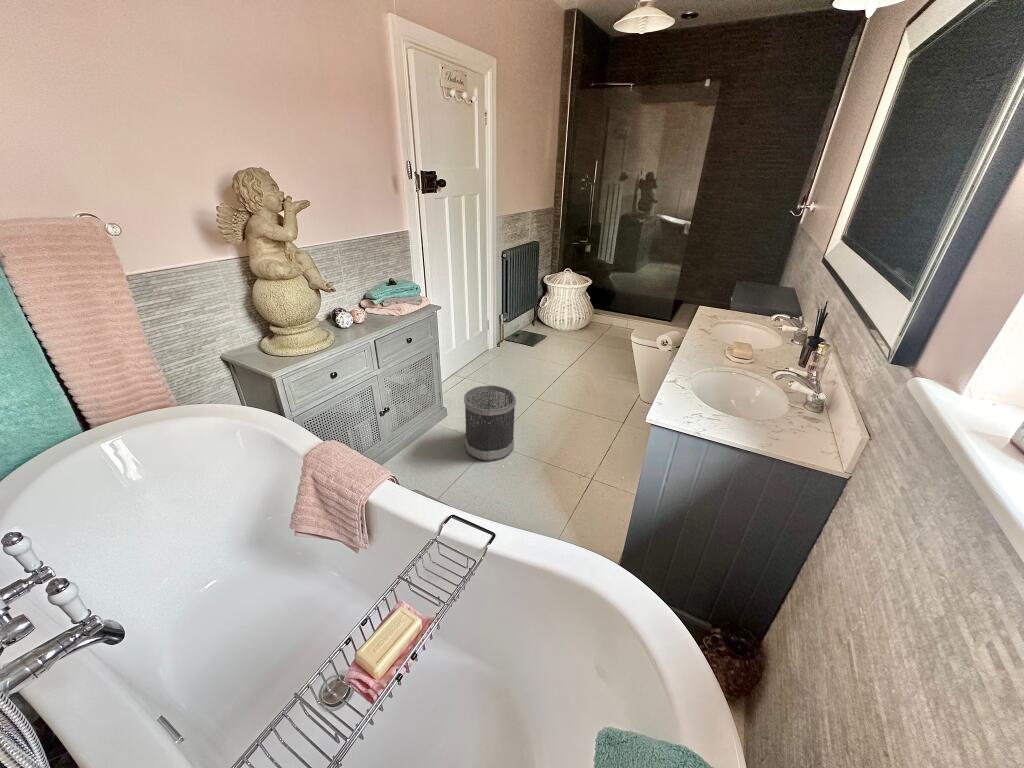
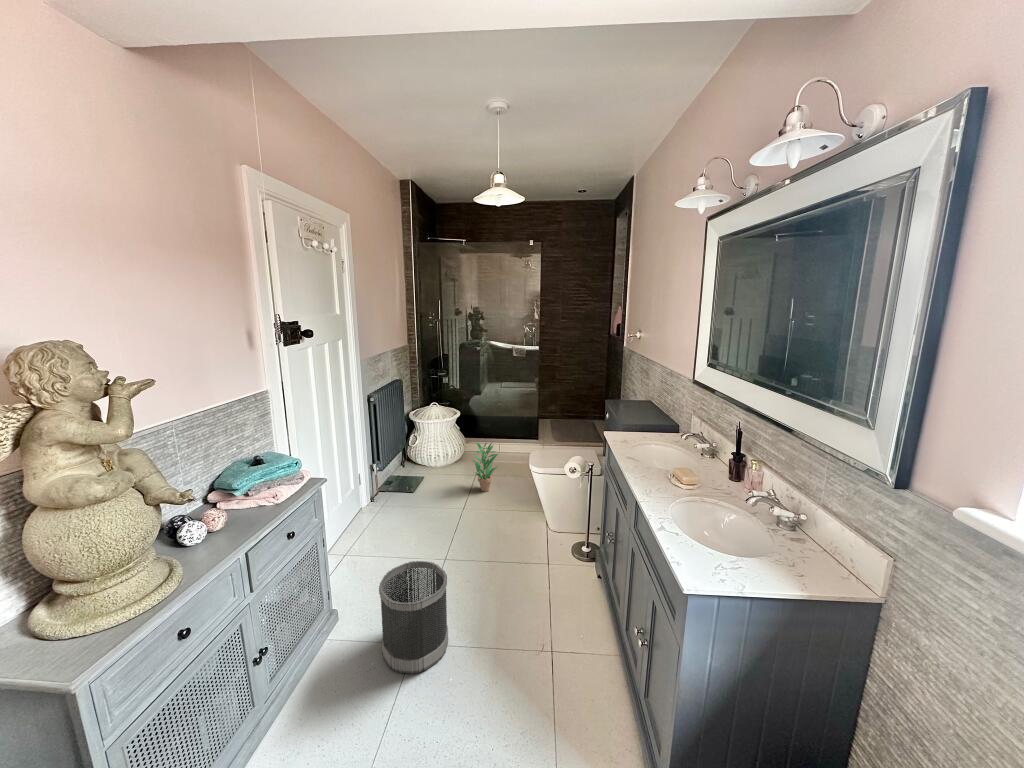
potted plant: none [586,310,615,359] -> present [473,443,498,492]

